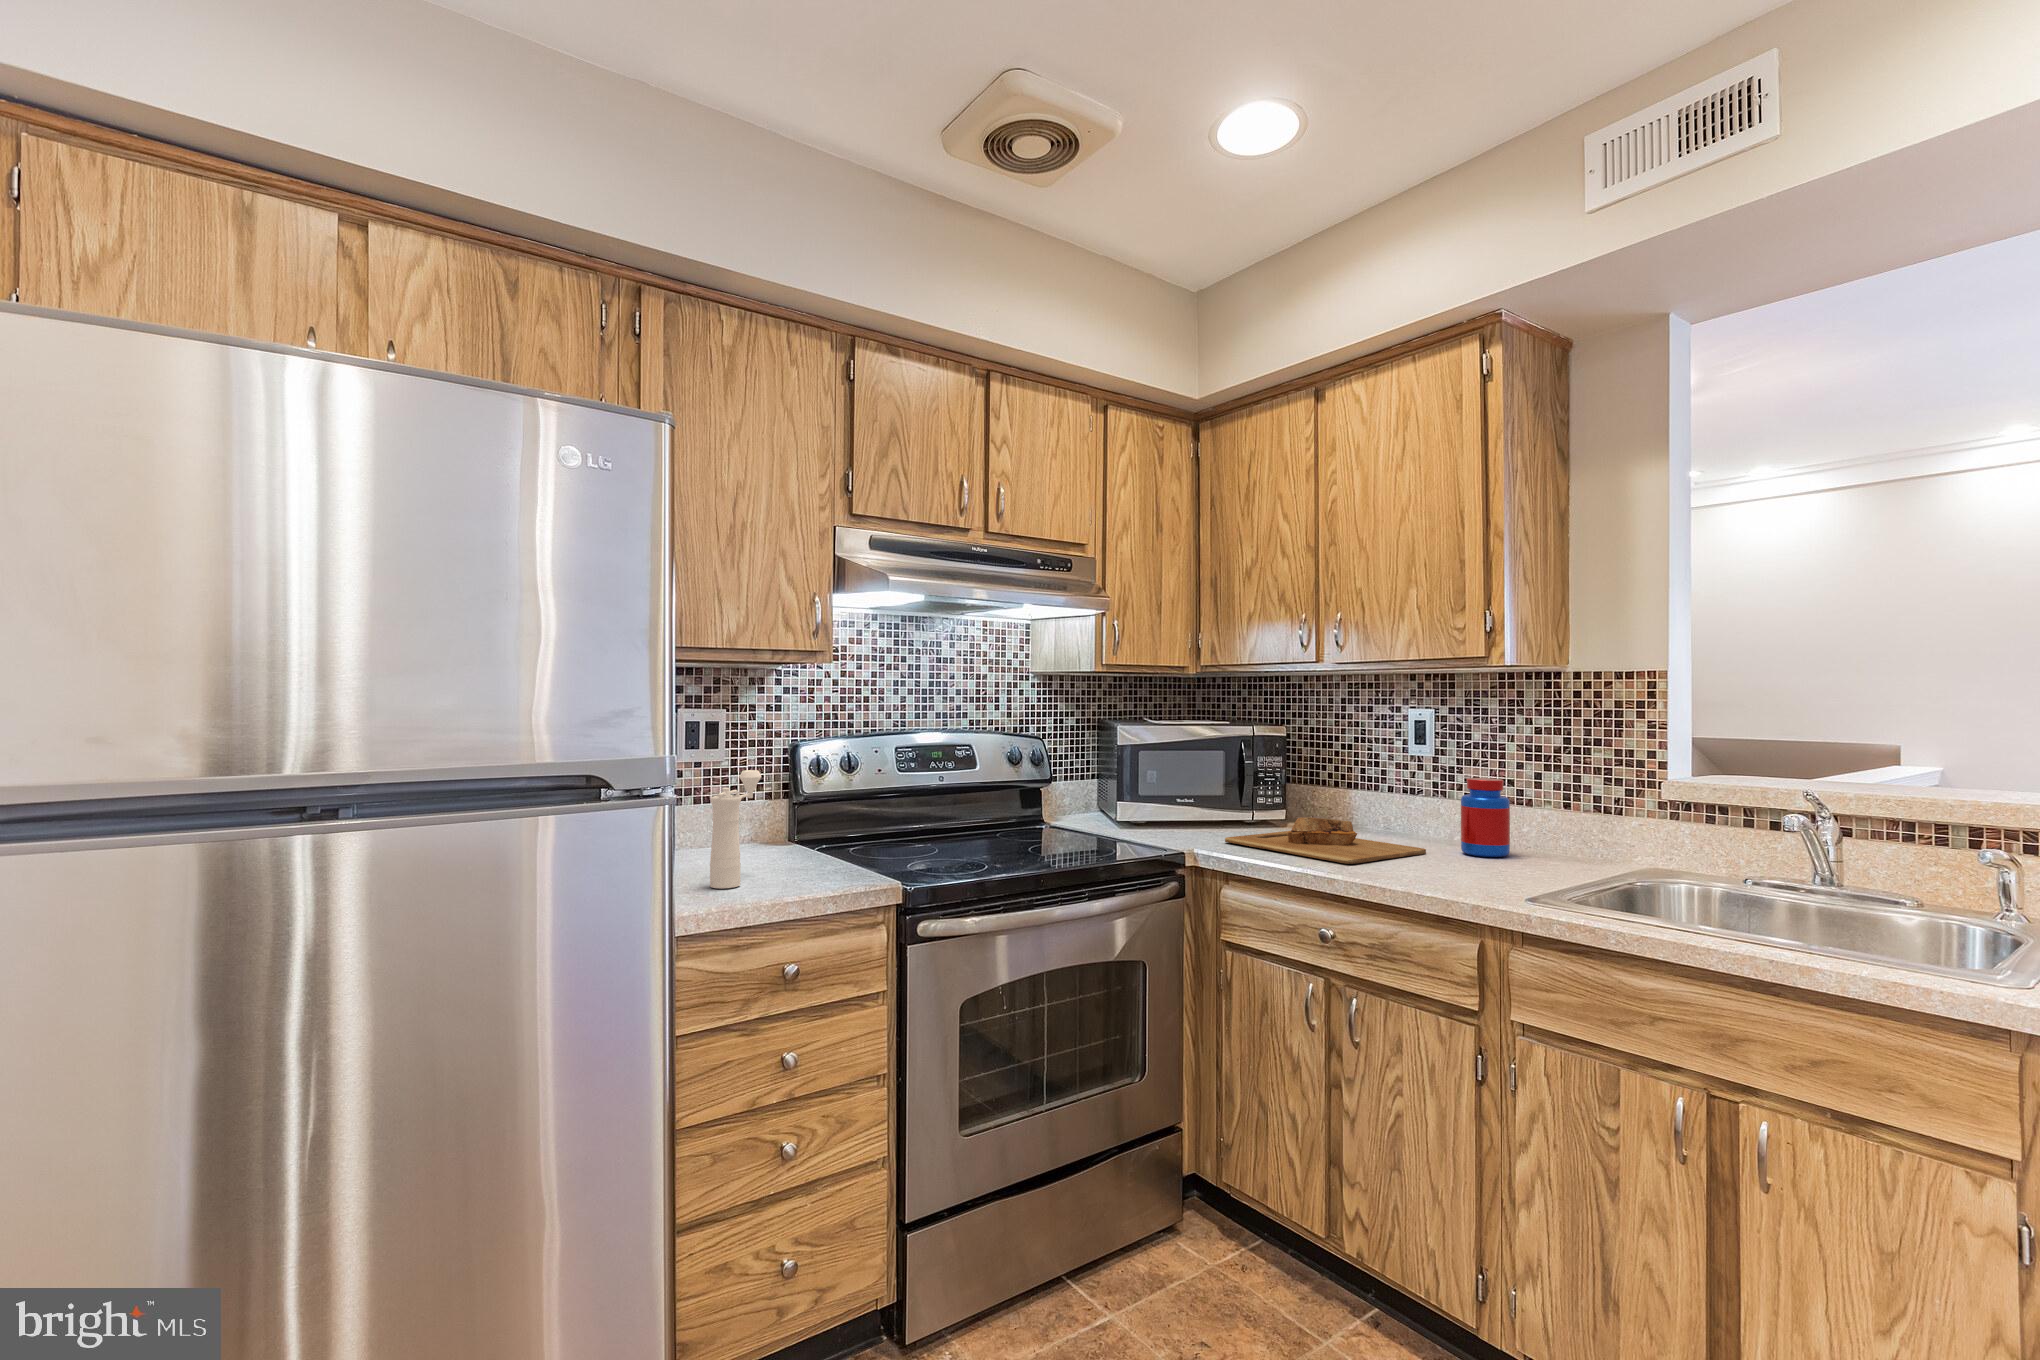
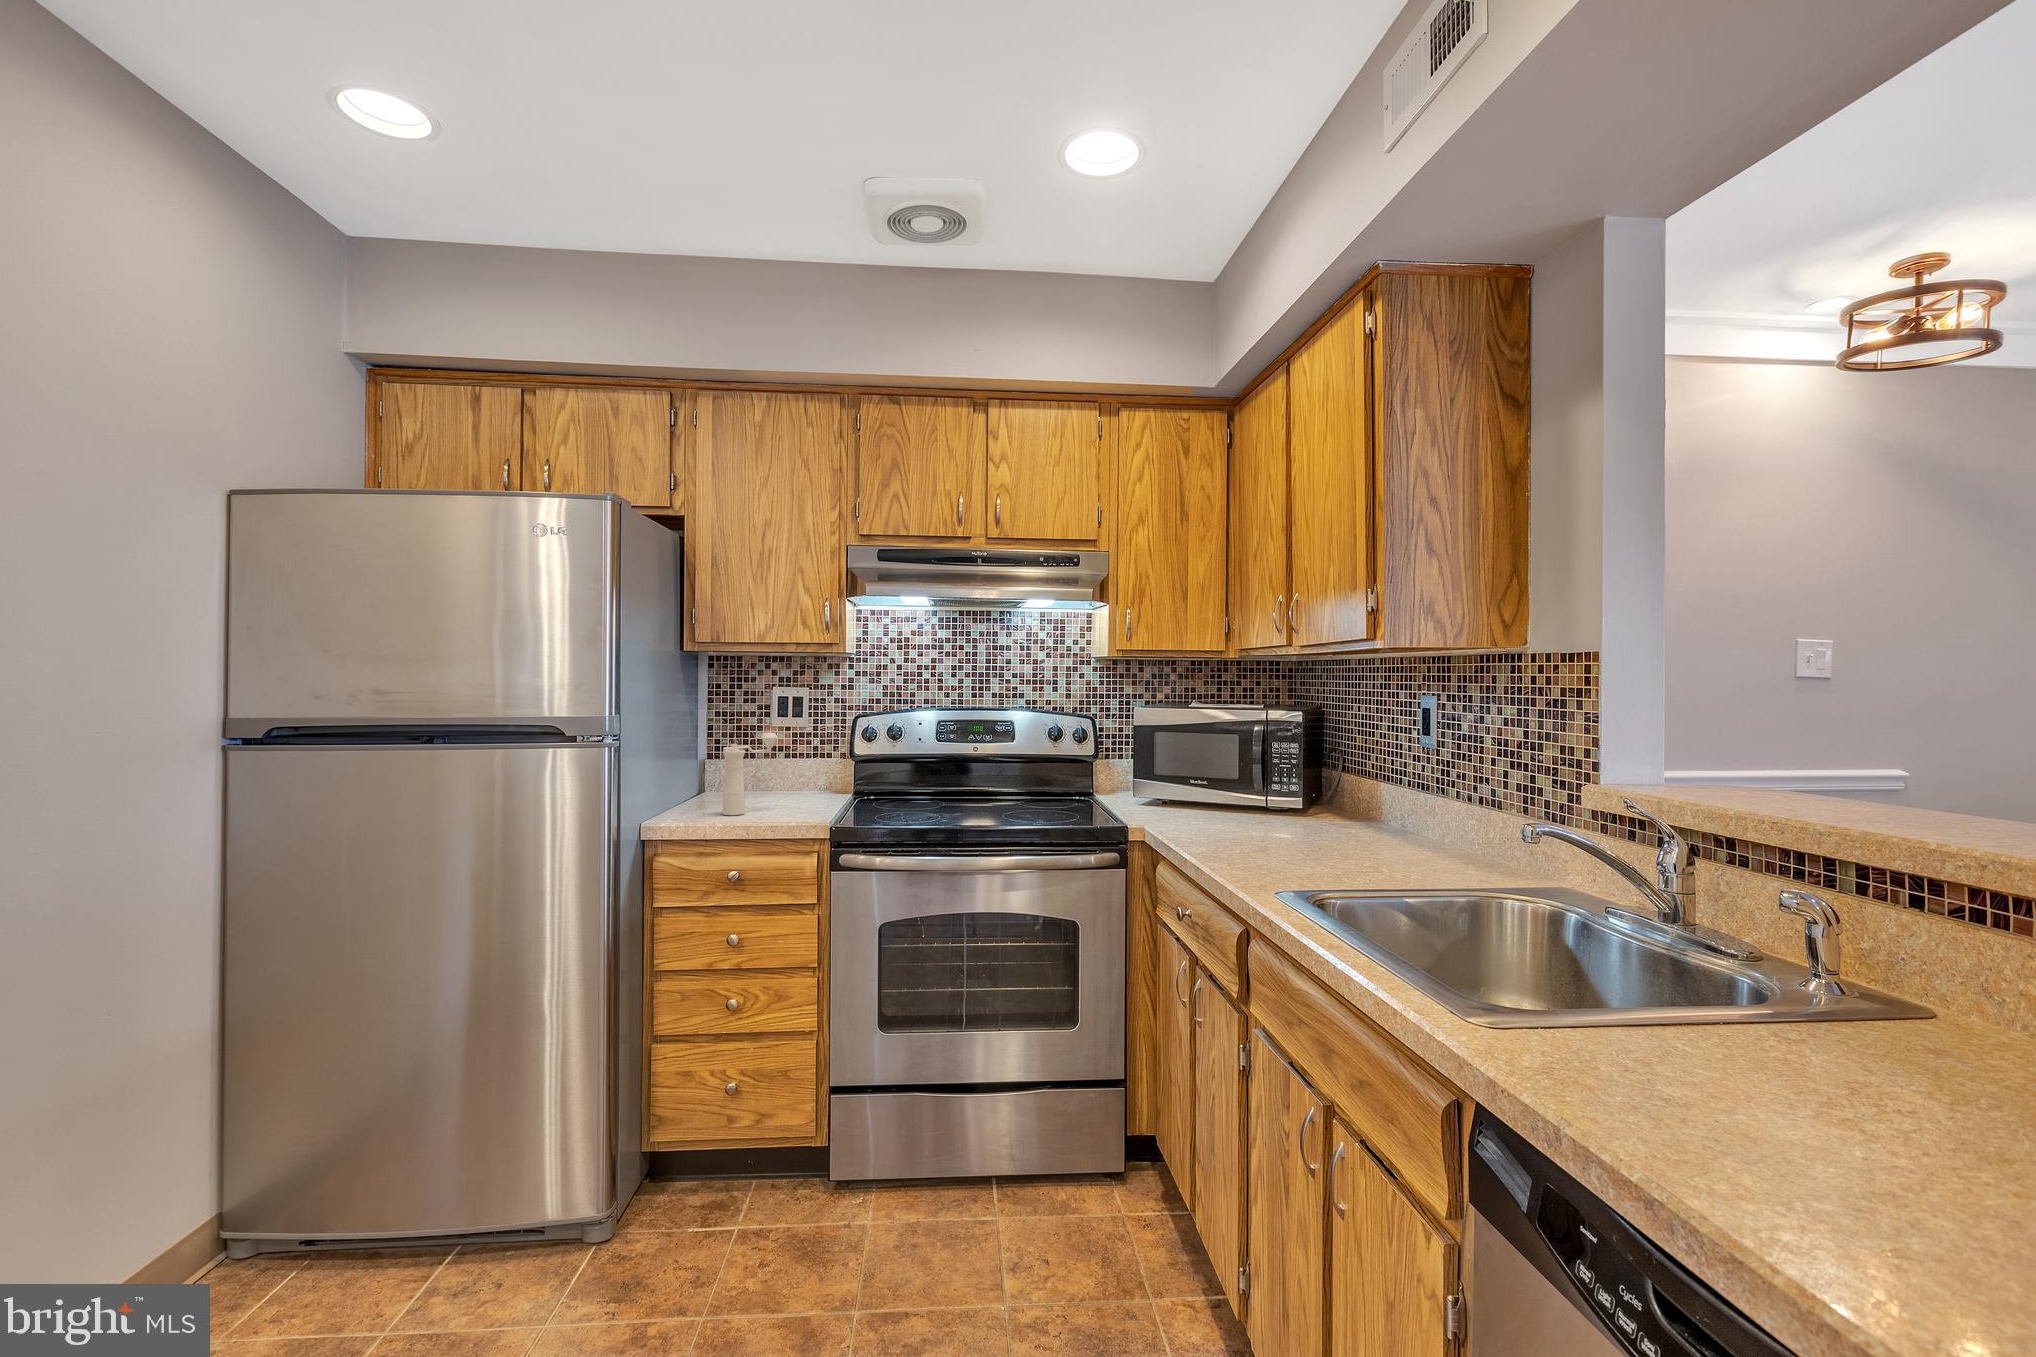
jar: present [1461,778,1510,857] -> none [1394,772,1449,862]
cutting board: present [1225,817,1426,864] -> none [1187,803,1356,851]

